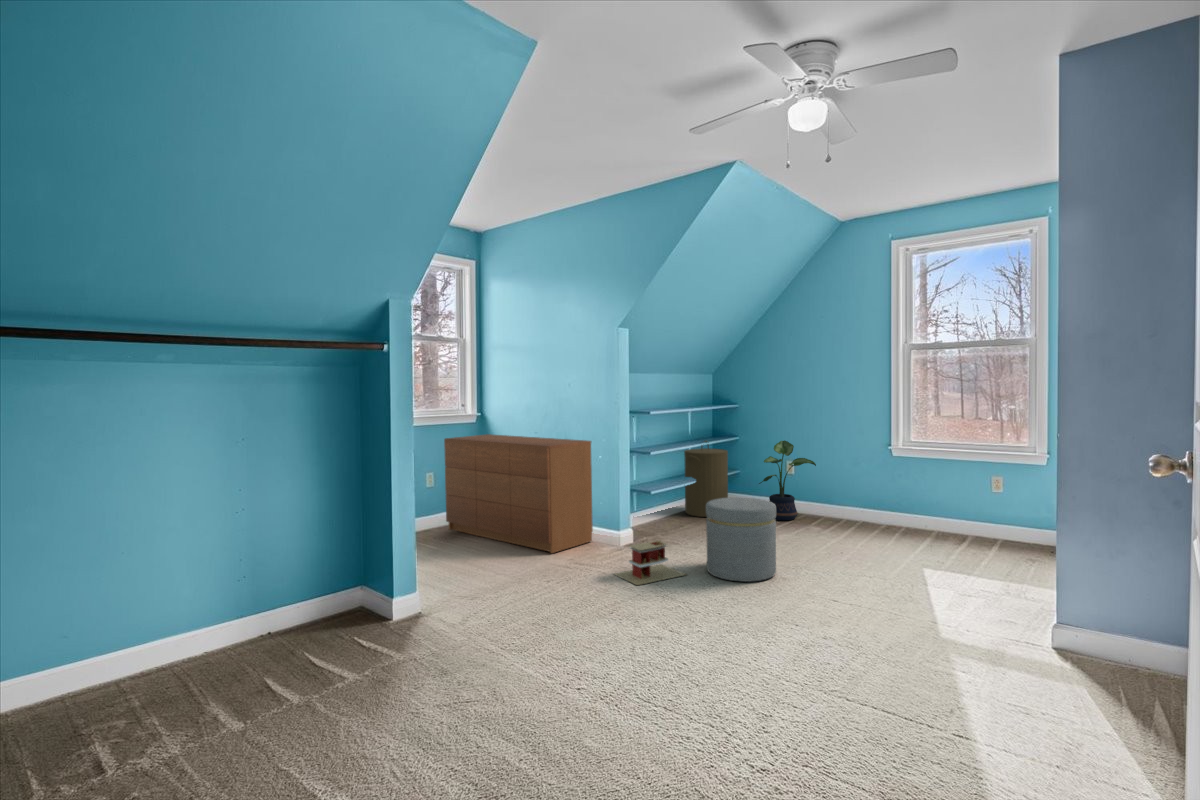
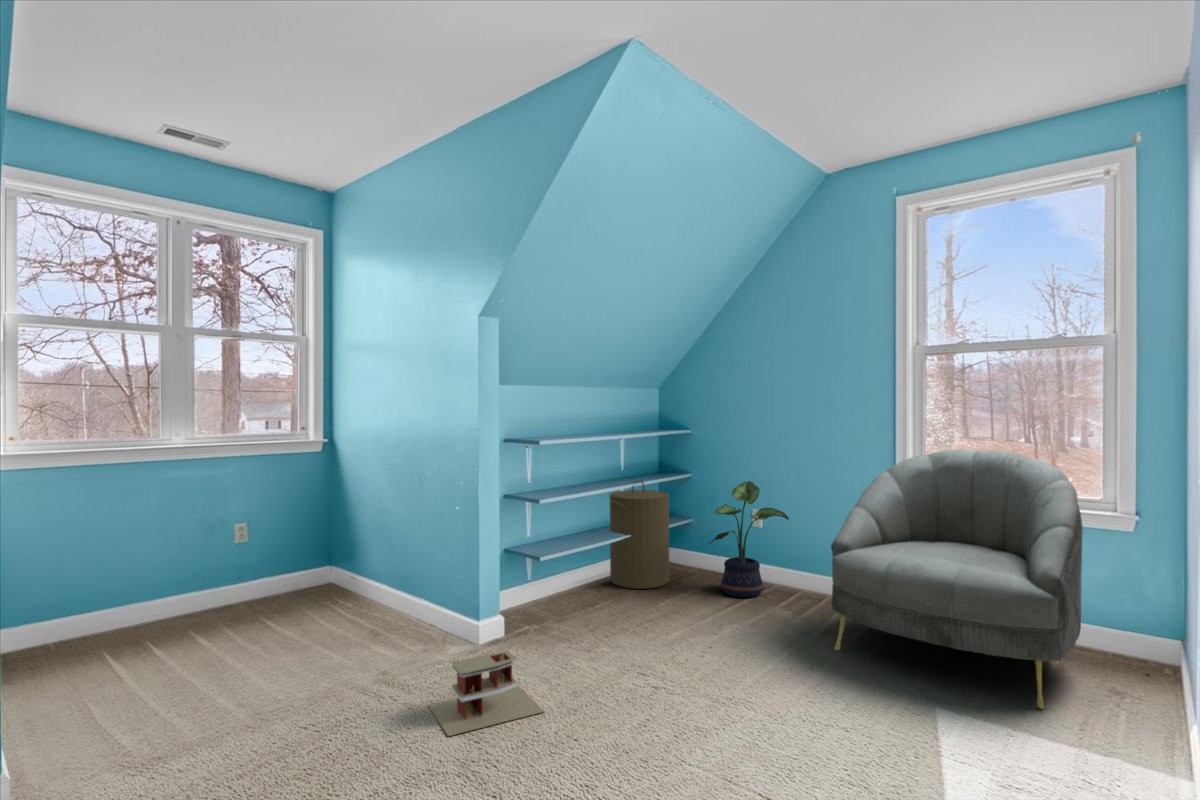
armchair: none [852,414,1013,567] -> present [831,449,1082,709]
dresser: present [444,434,593,553] -> none [257,468,446,657]
ottoman: present [706,498,776,582] -> none [579,581,690,732]

